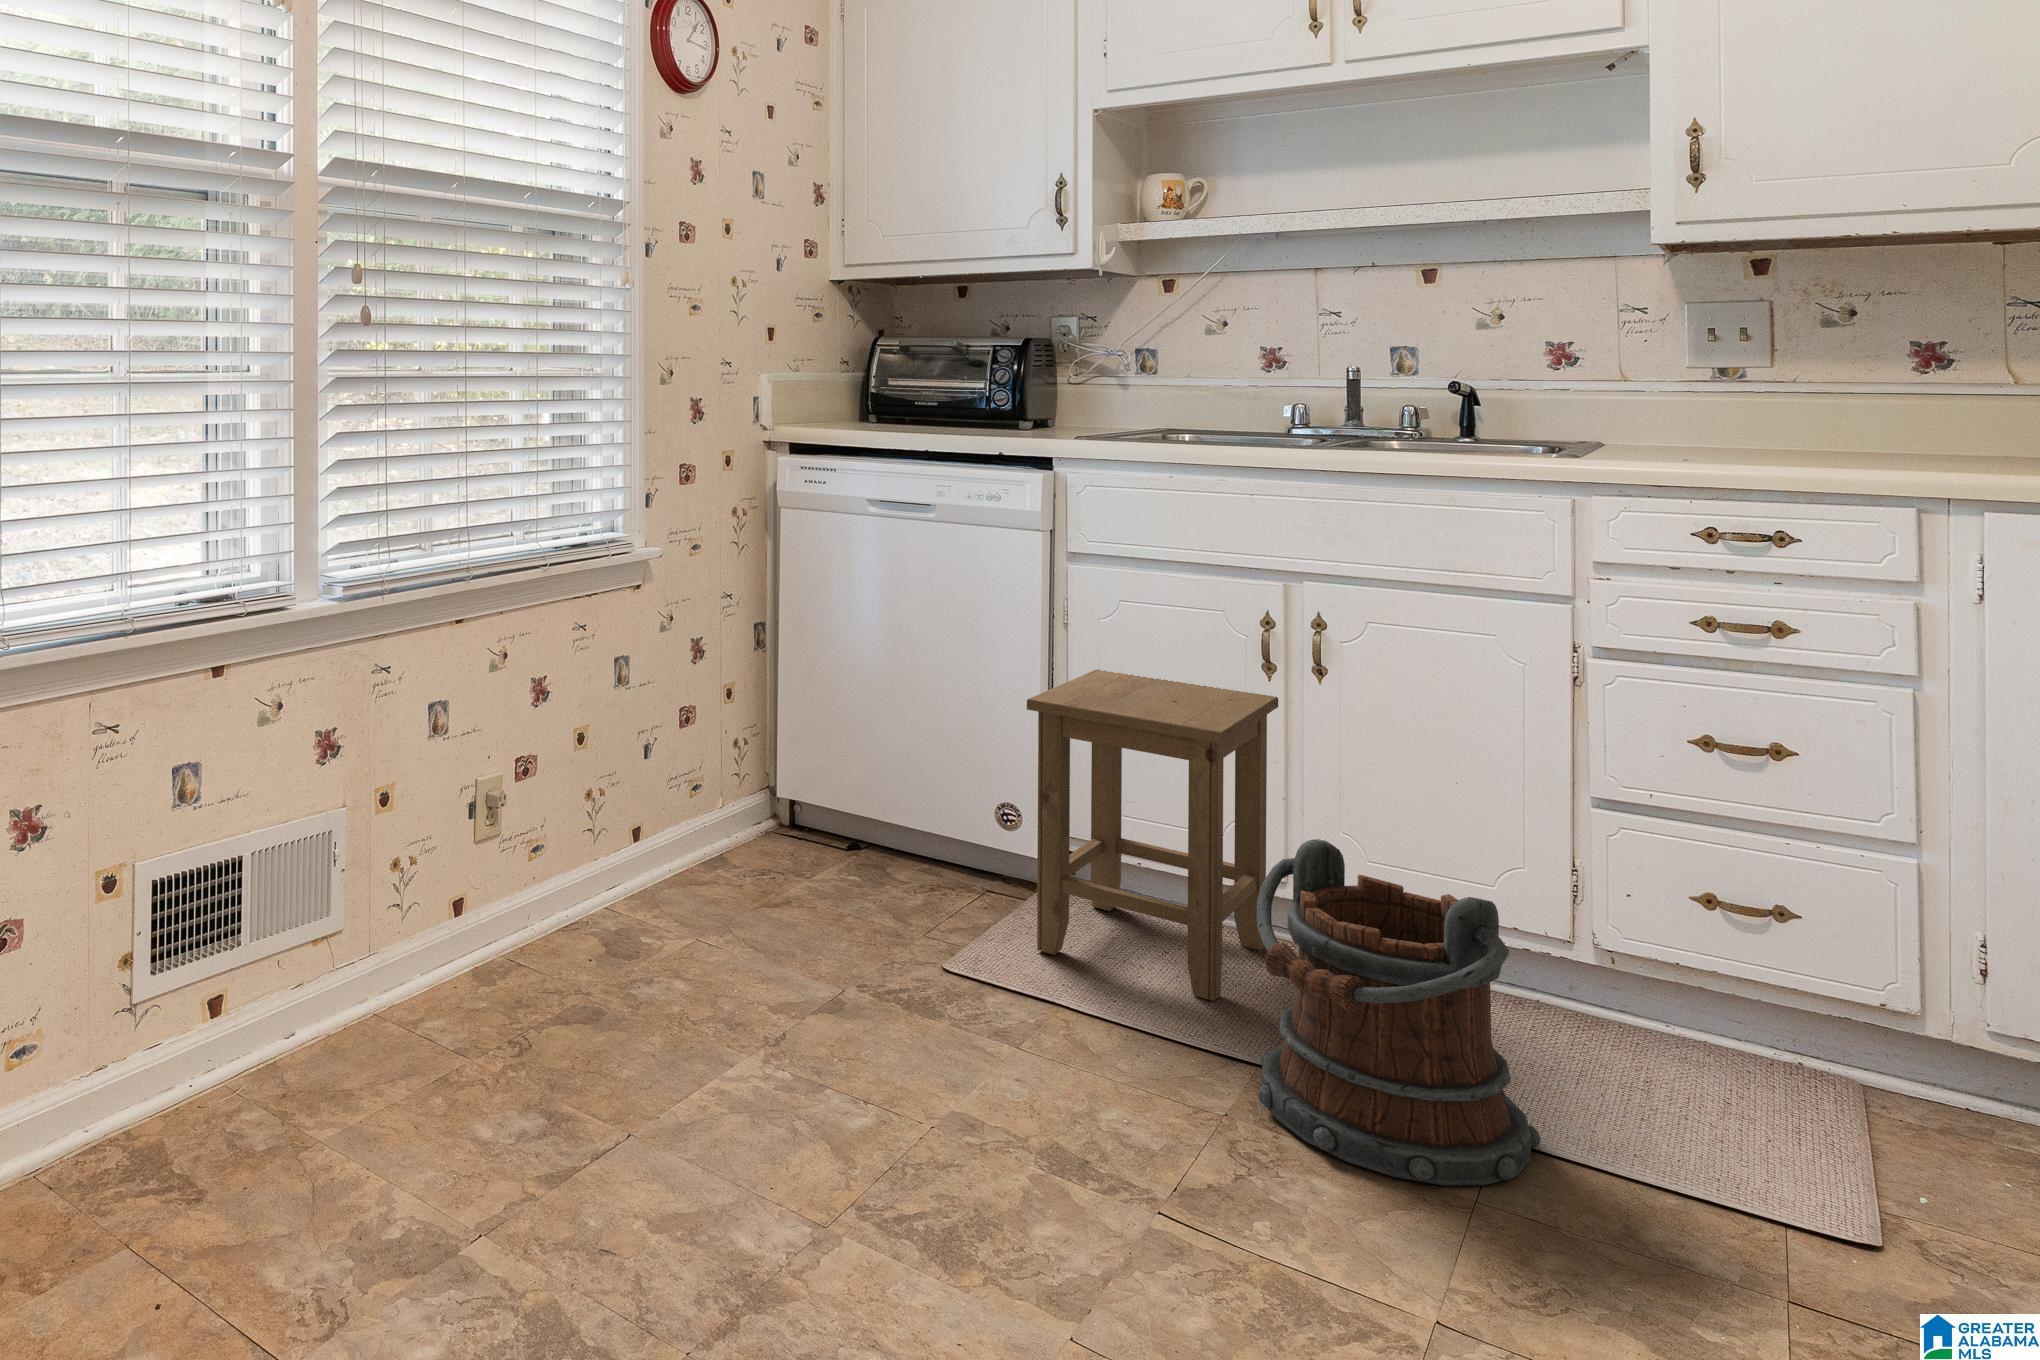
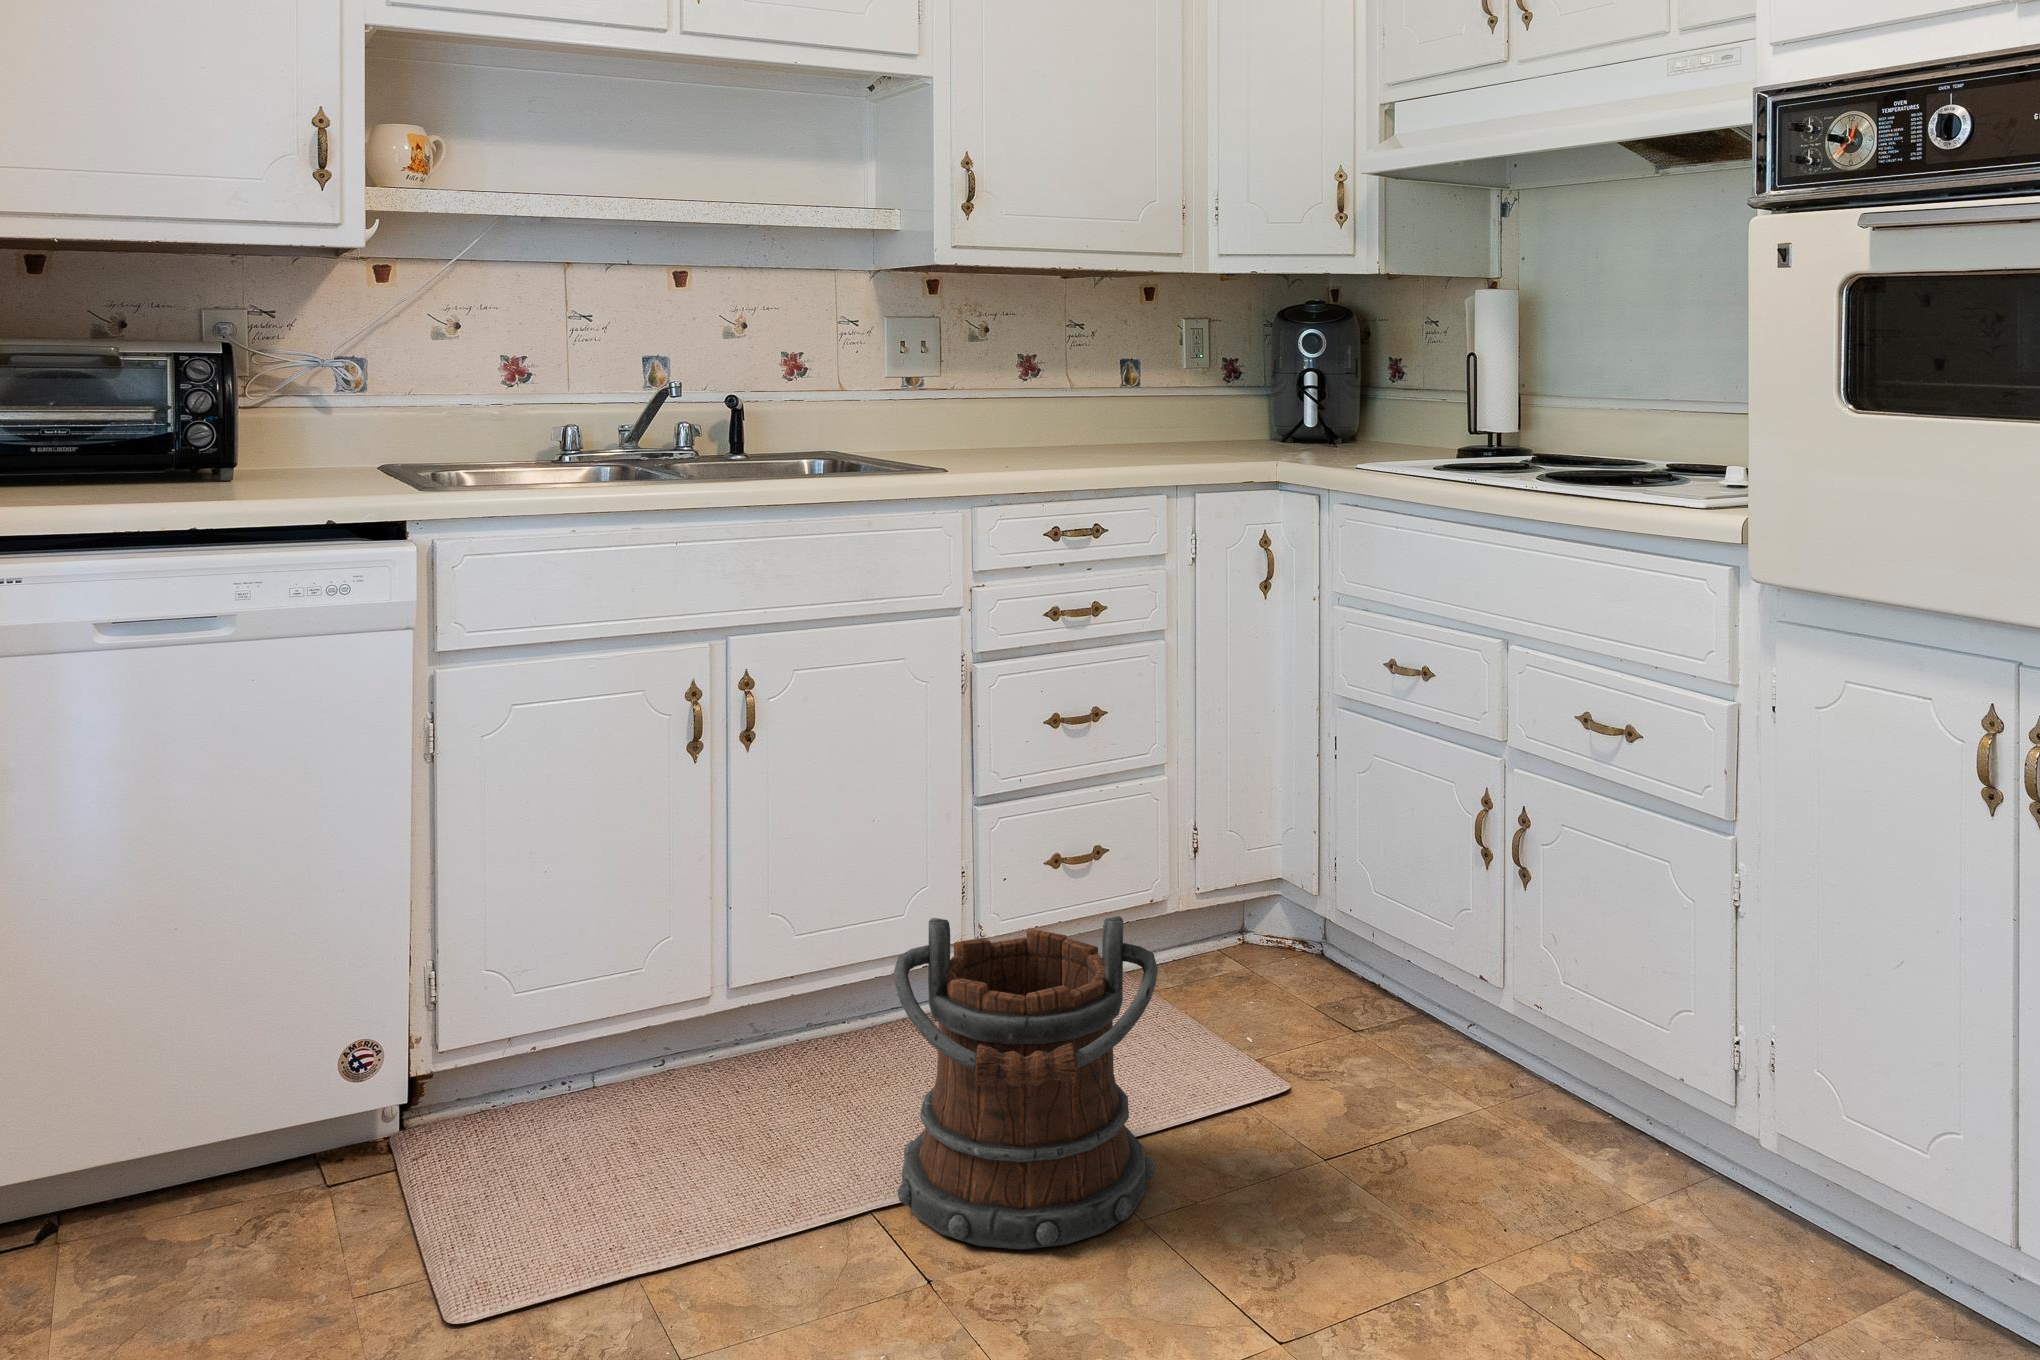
stool: present [1027,670,1278,1001] -> none [471,780,769,1223]

